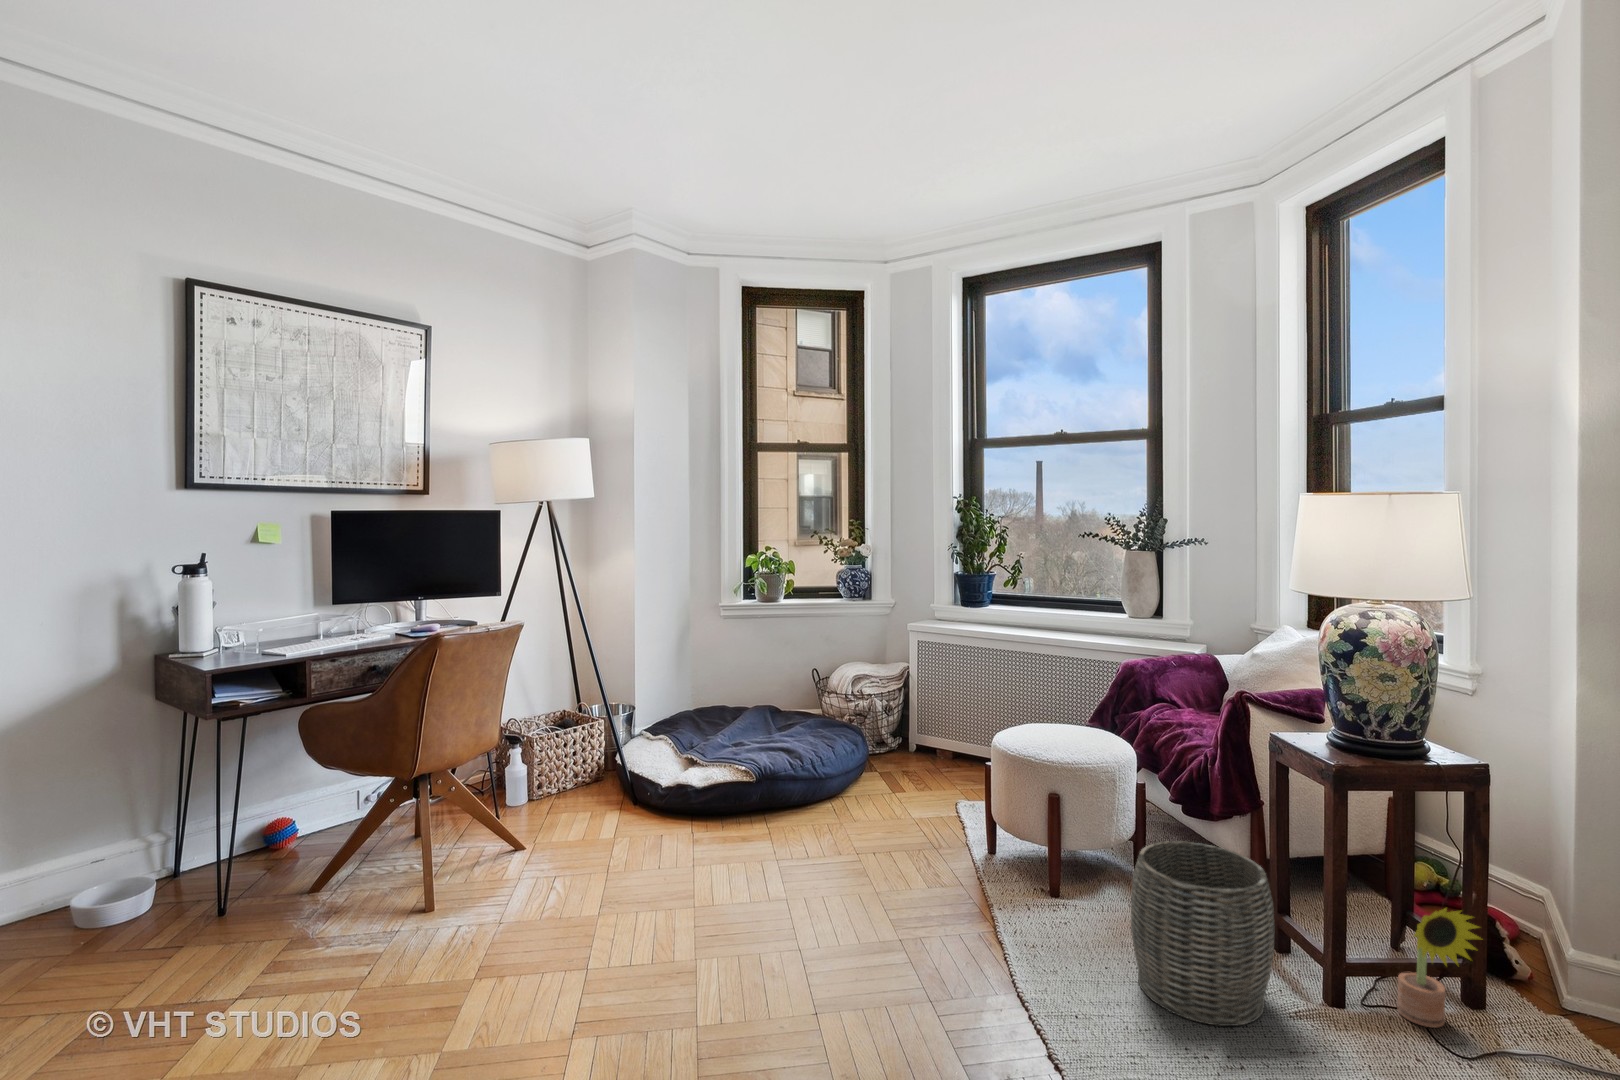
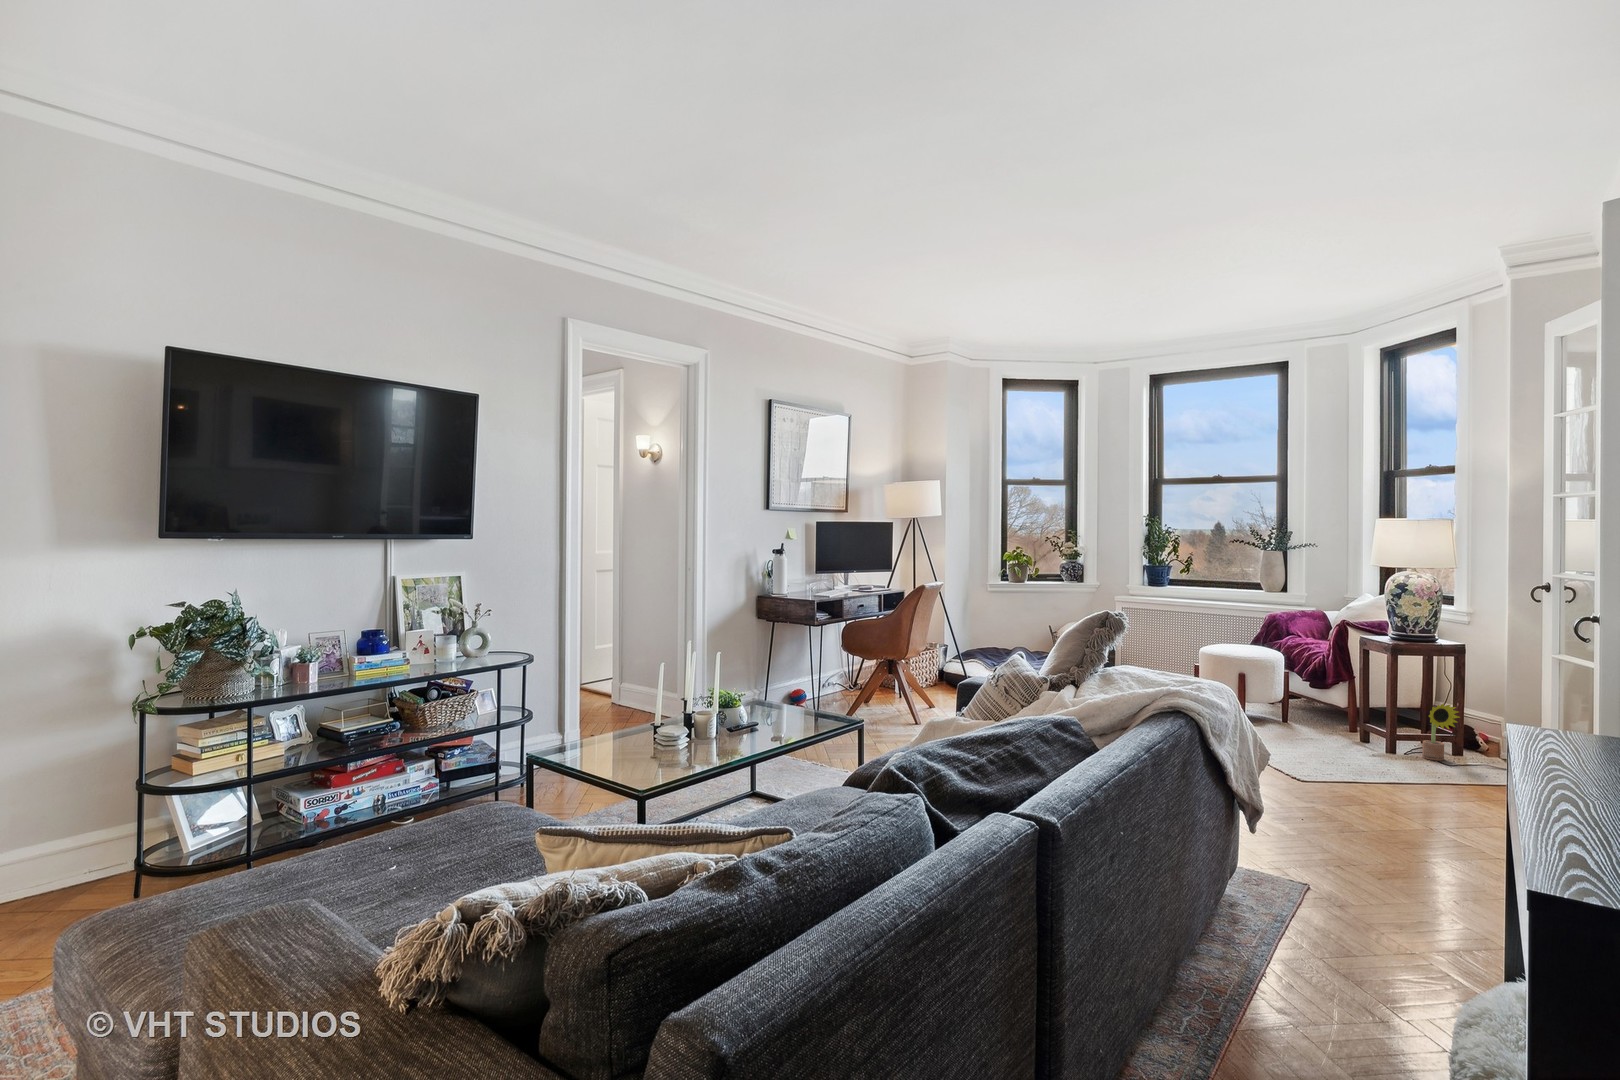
woven basket: present [1131,841,1274,1026] -> none [1292,686,1363,758]

